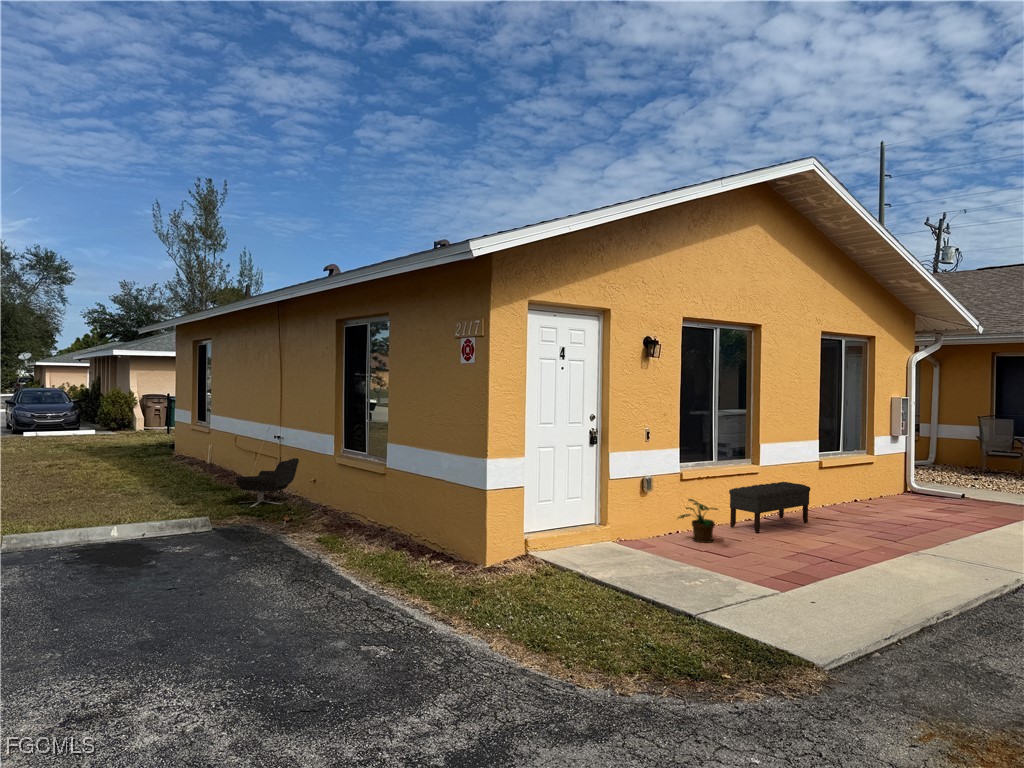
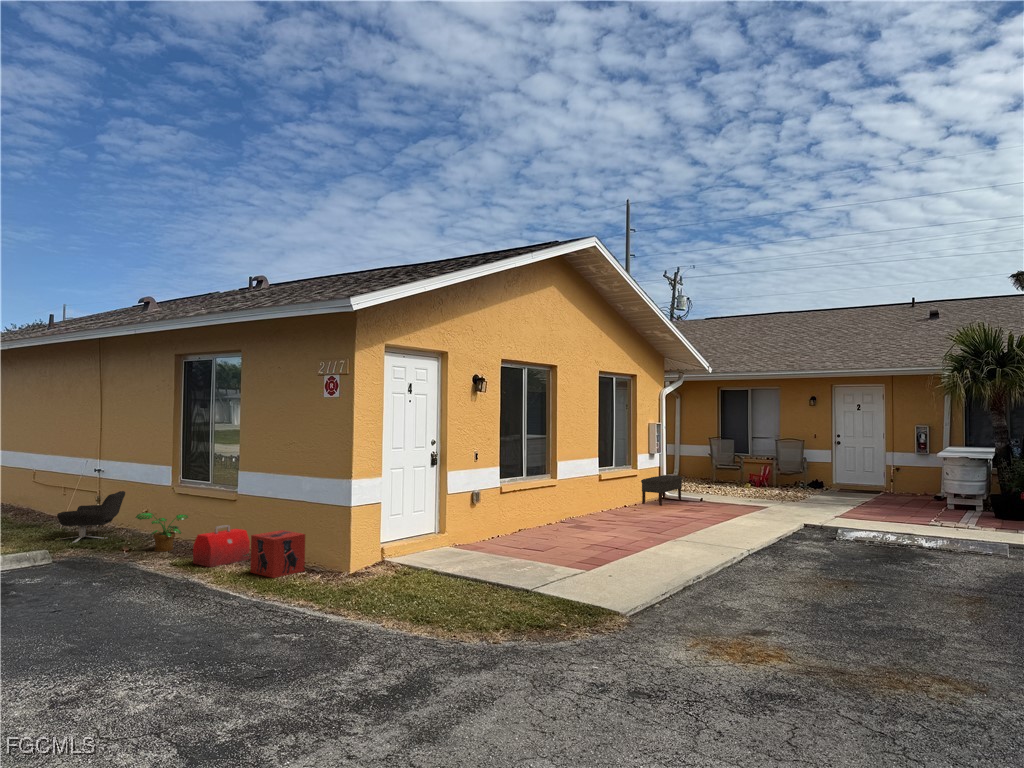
bench: present [729,482,810,533] -> present [641,475,682,505]
potted plant: present [678,499,718,543] -> present [135,513,188,552]
toolbox: none [339,501,395,546] -> present [193,525,250,567]
storage box: none [386,511,443,565] -> present [250,530,305,578]

